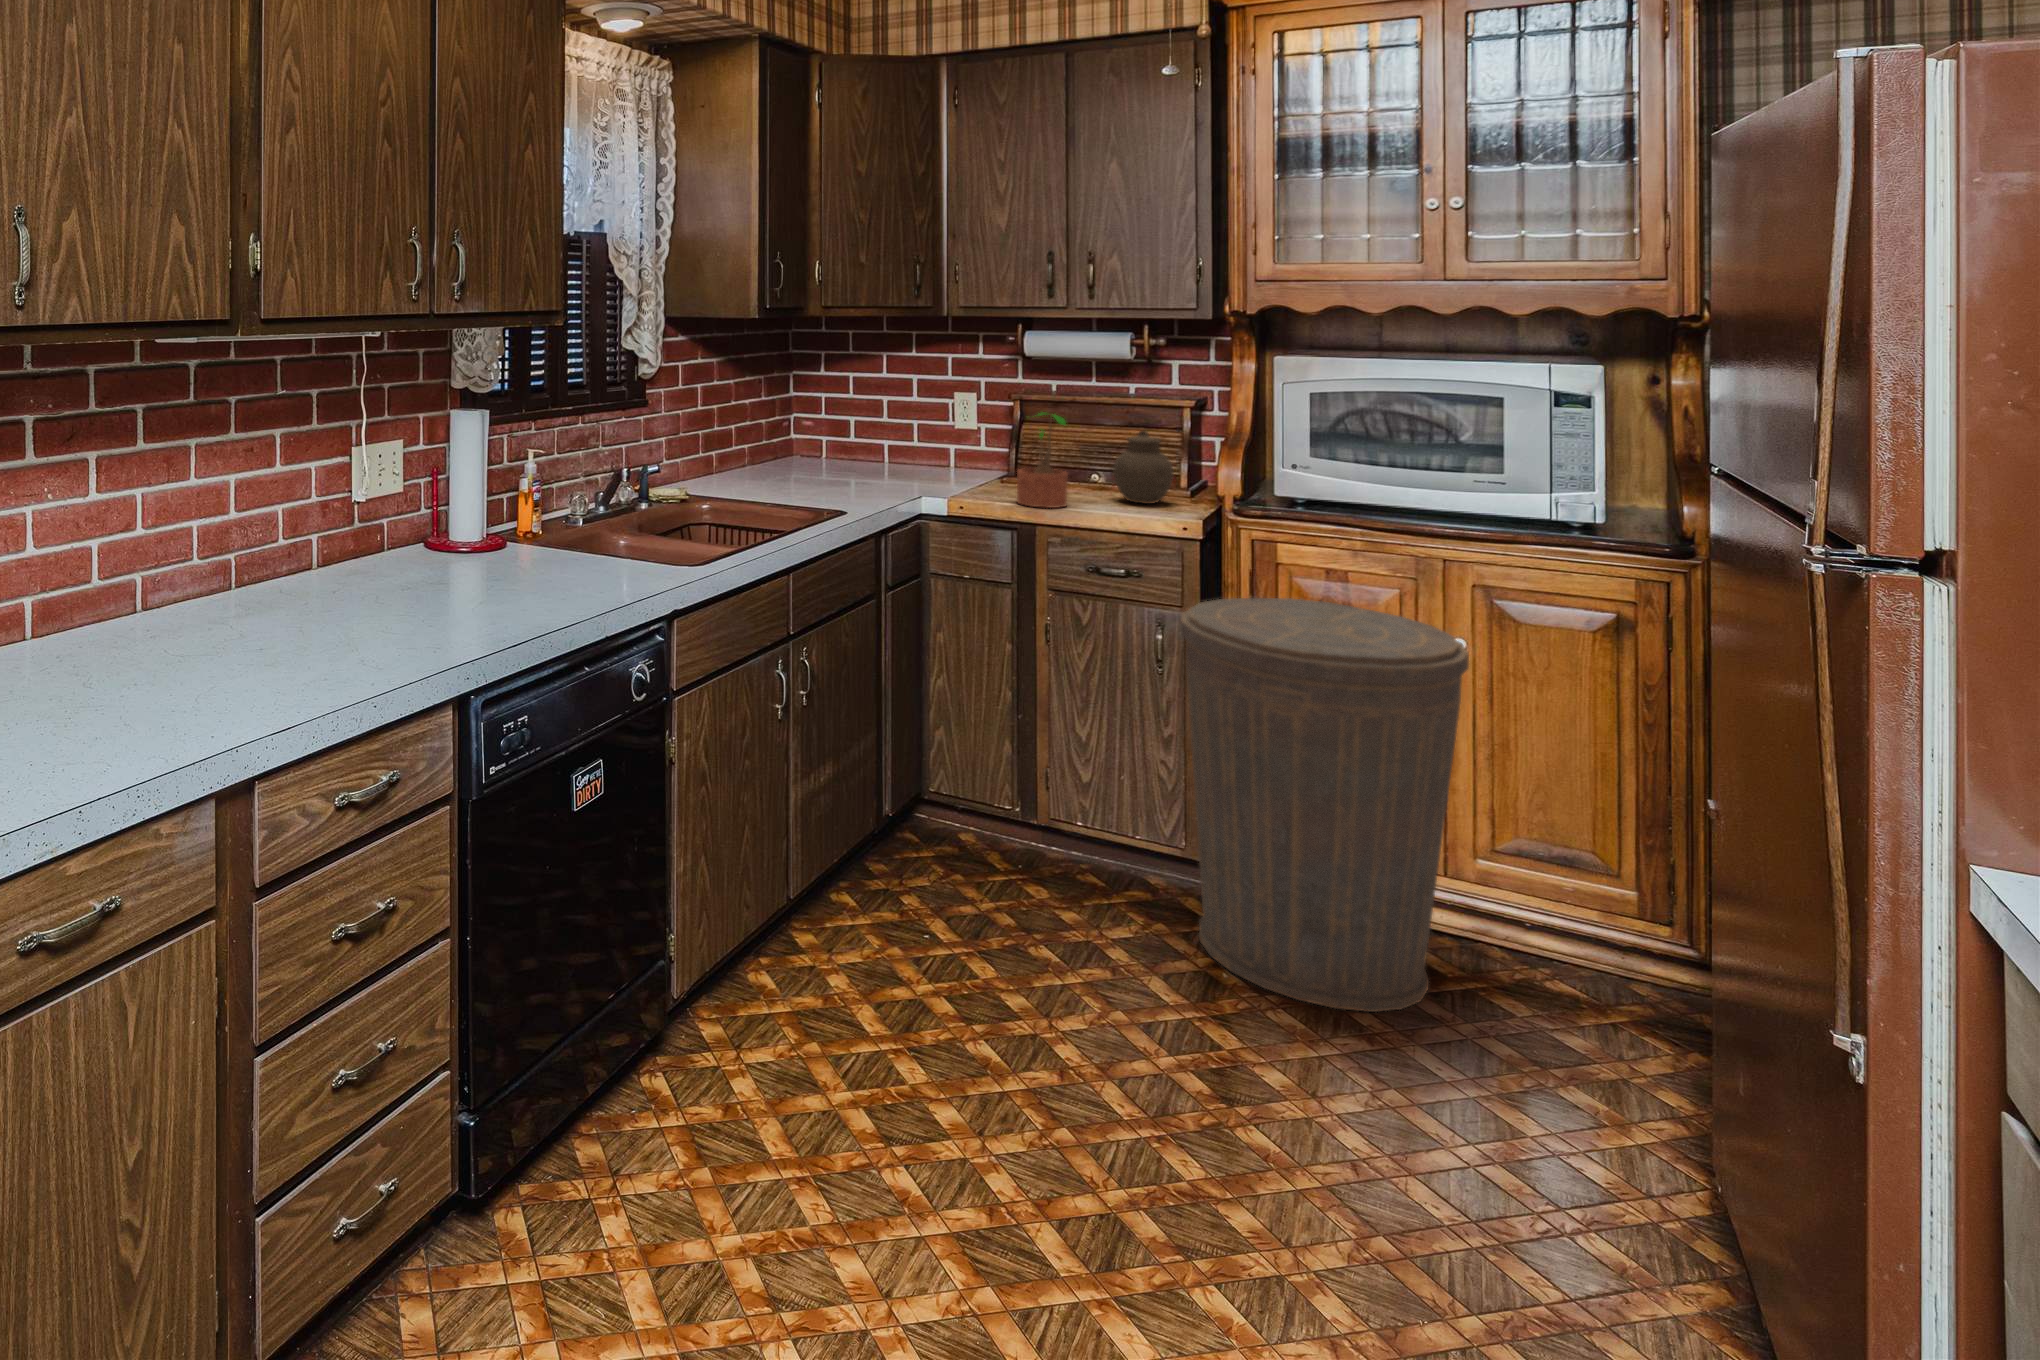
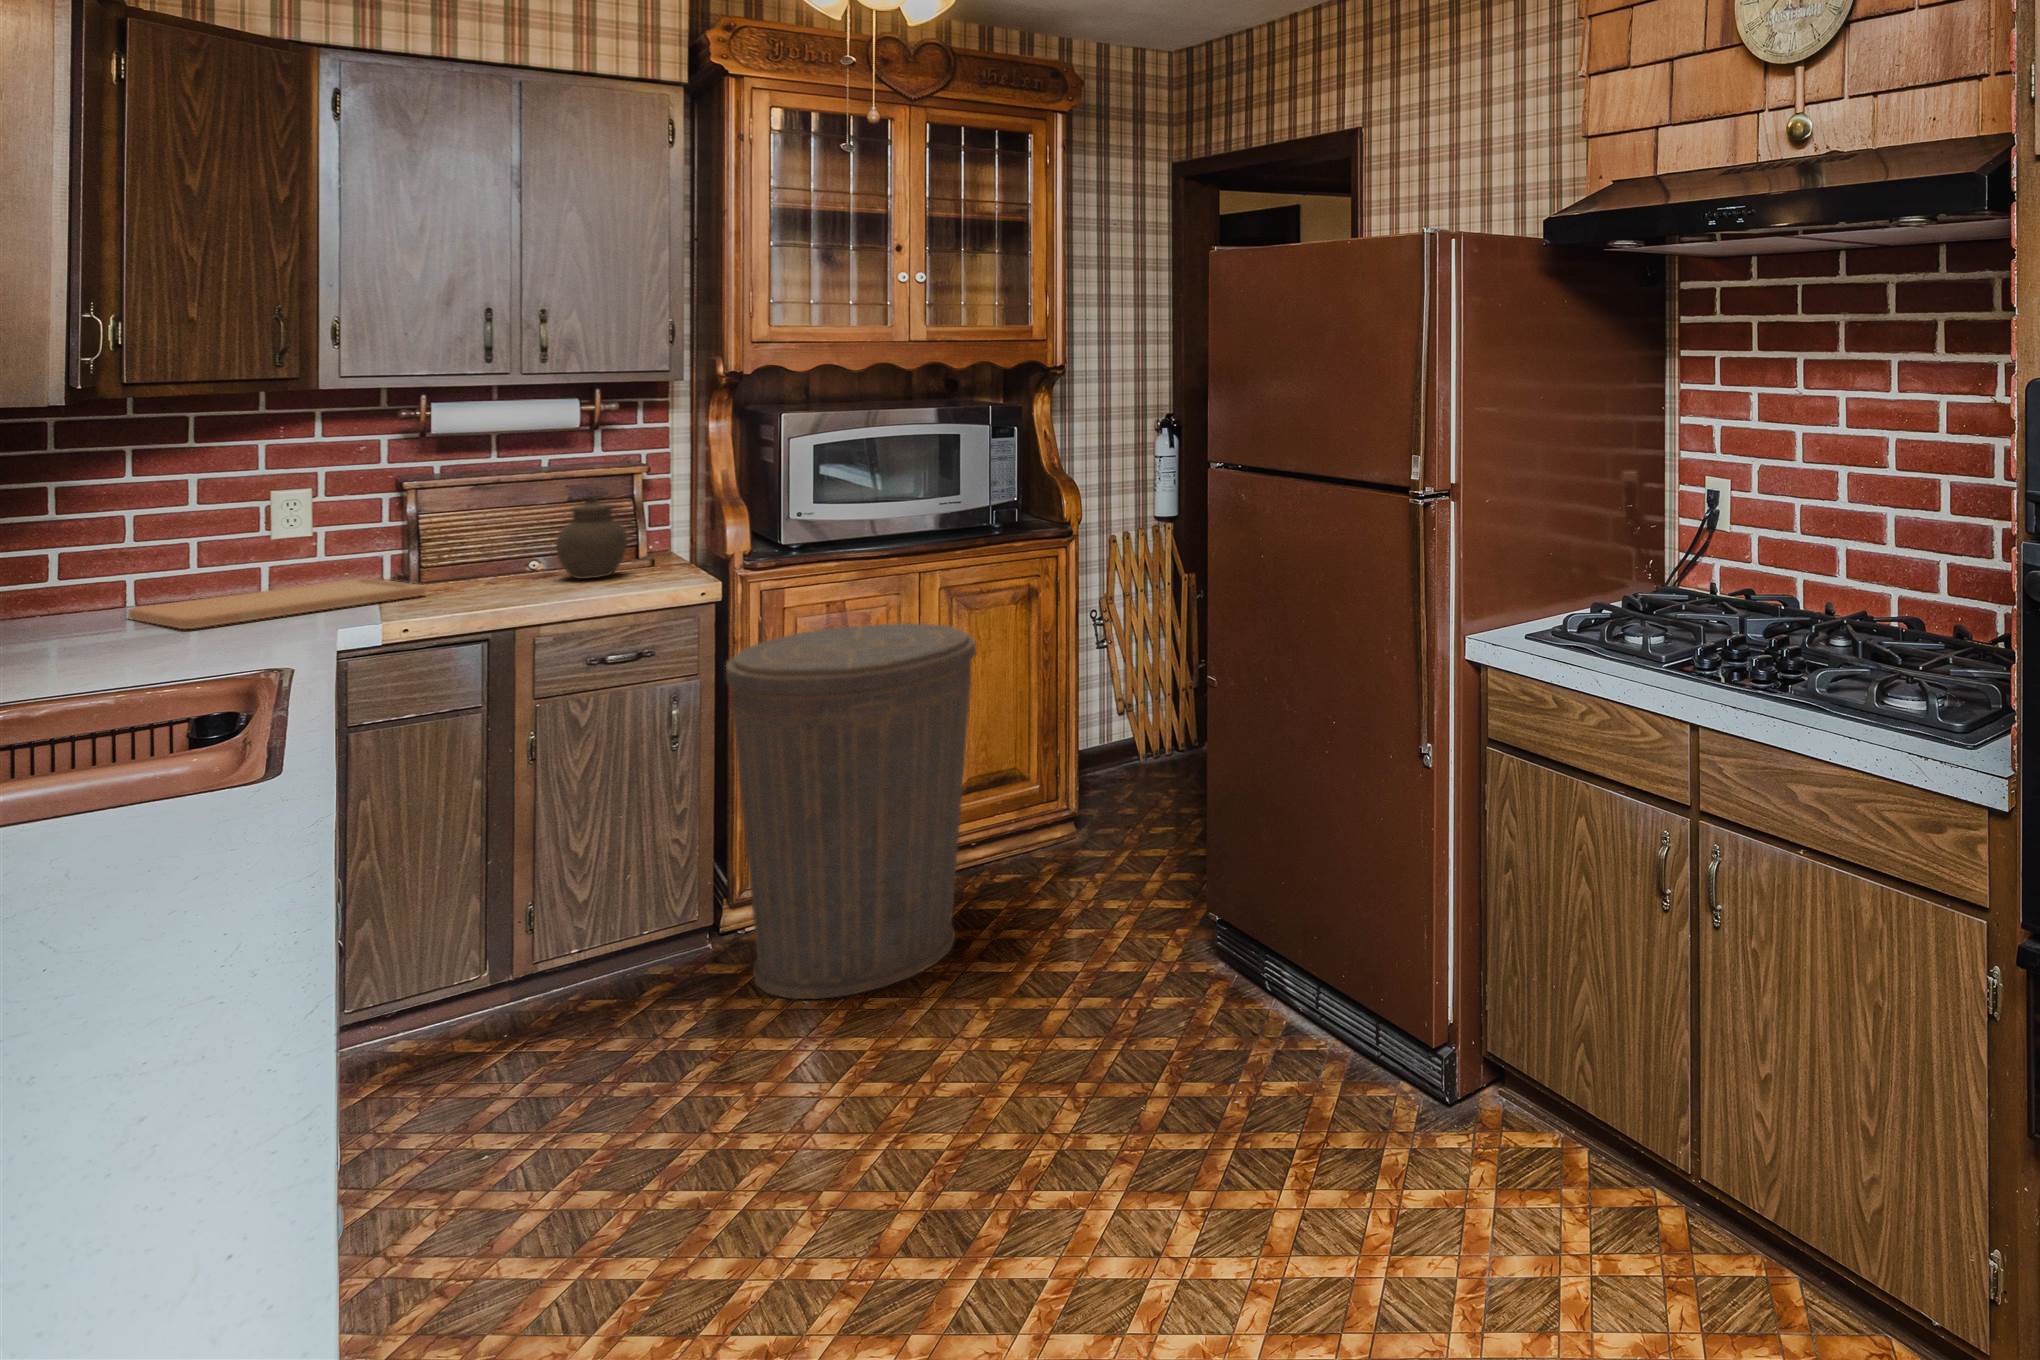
potted plant: present [1017,413,1068,508] -> none [453,489,529,604]
cutting board: none [865,466,1017,492] -> present [128,578,426,629]

